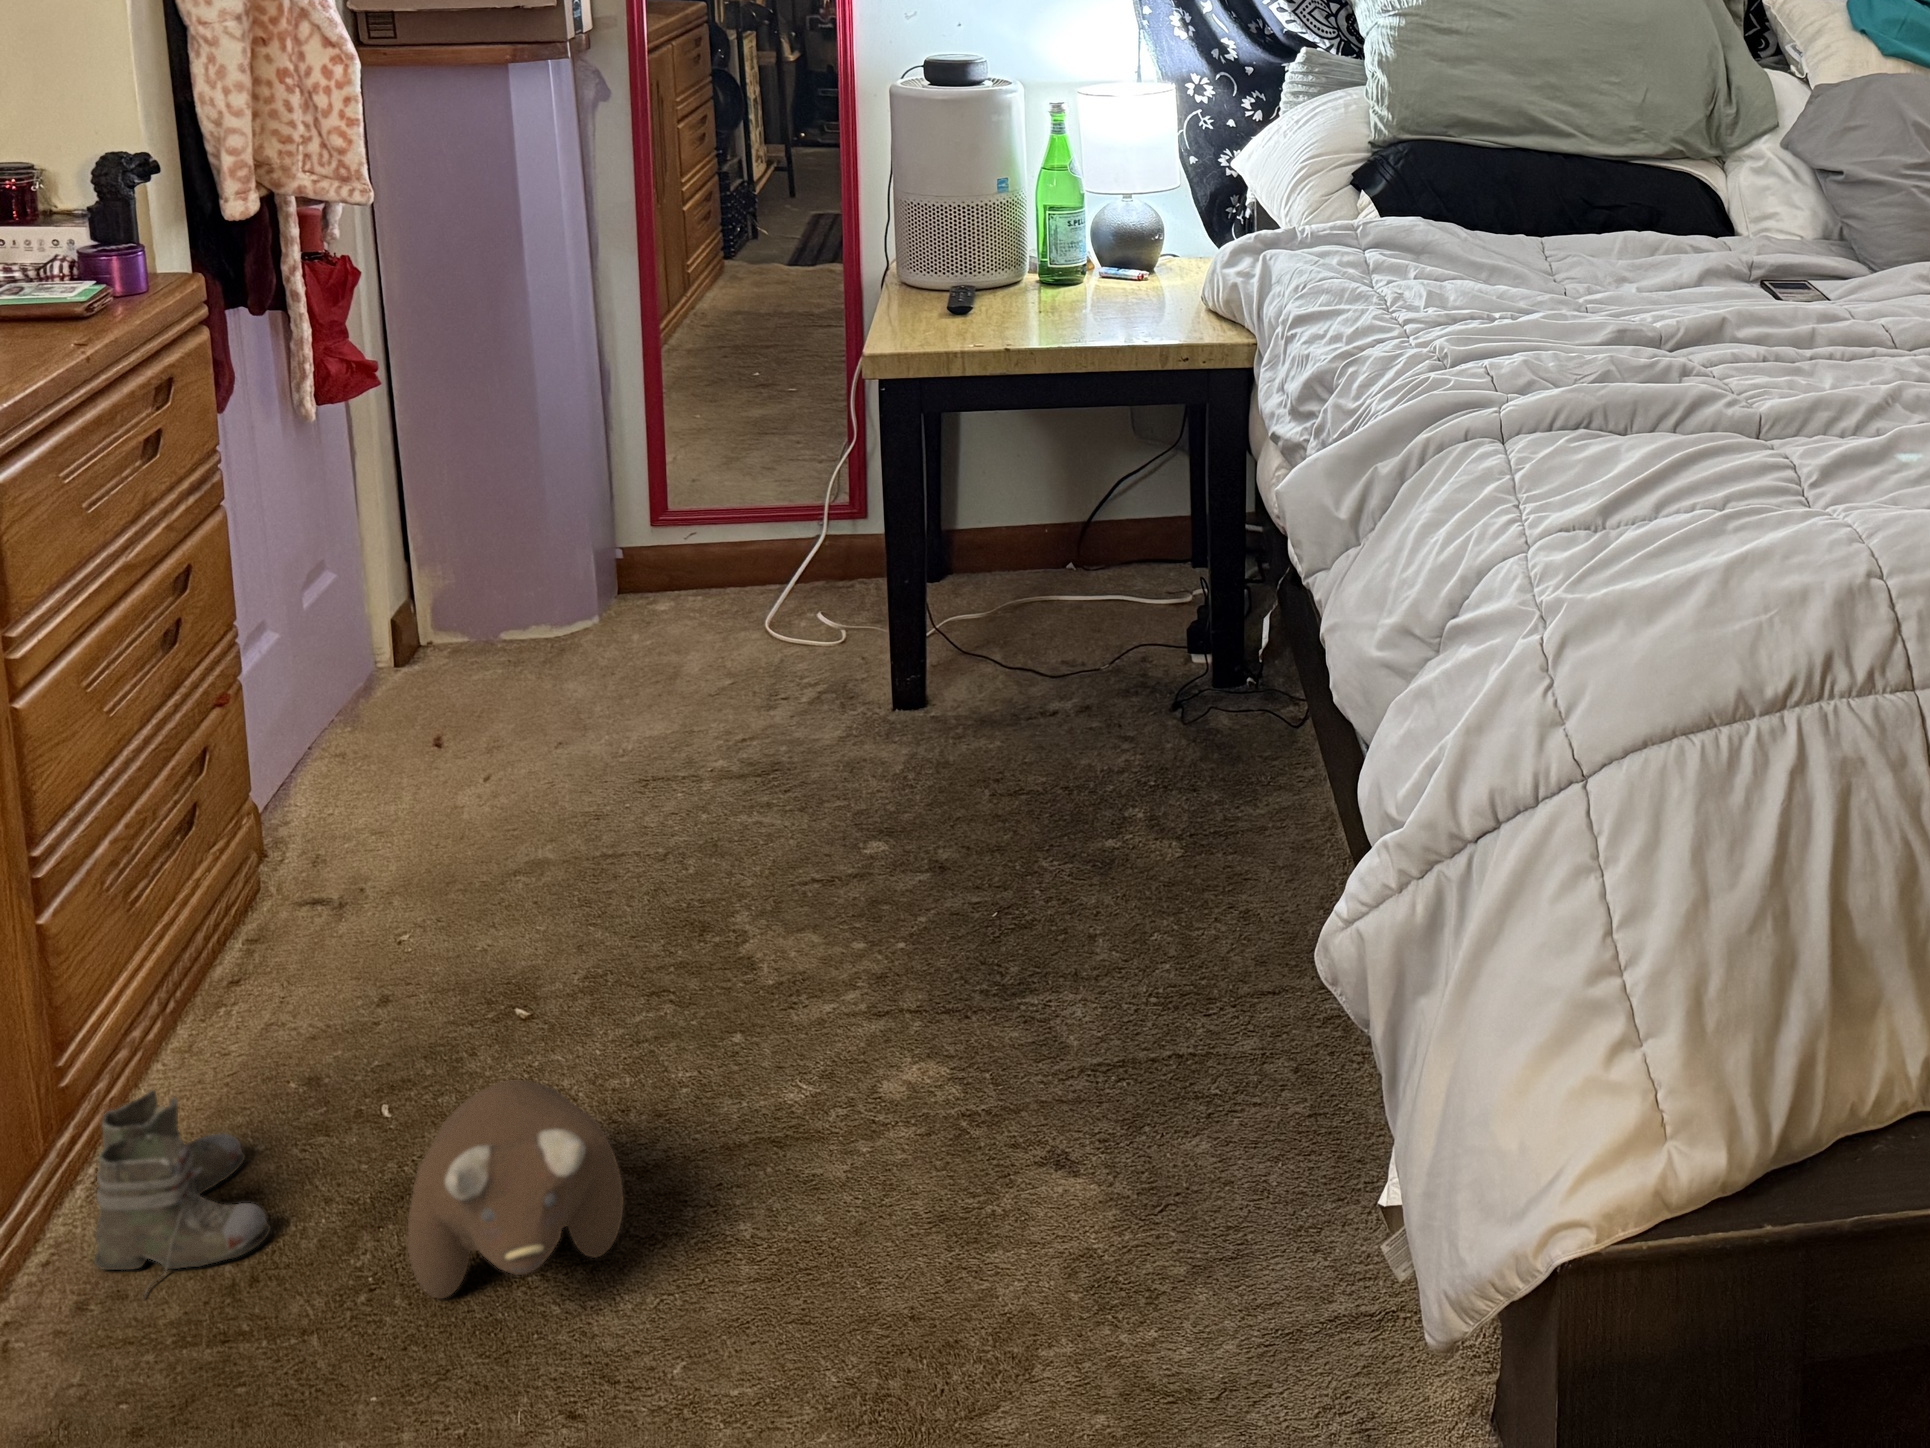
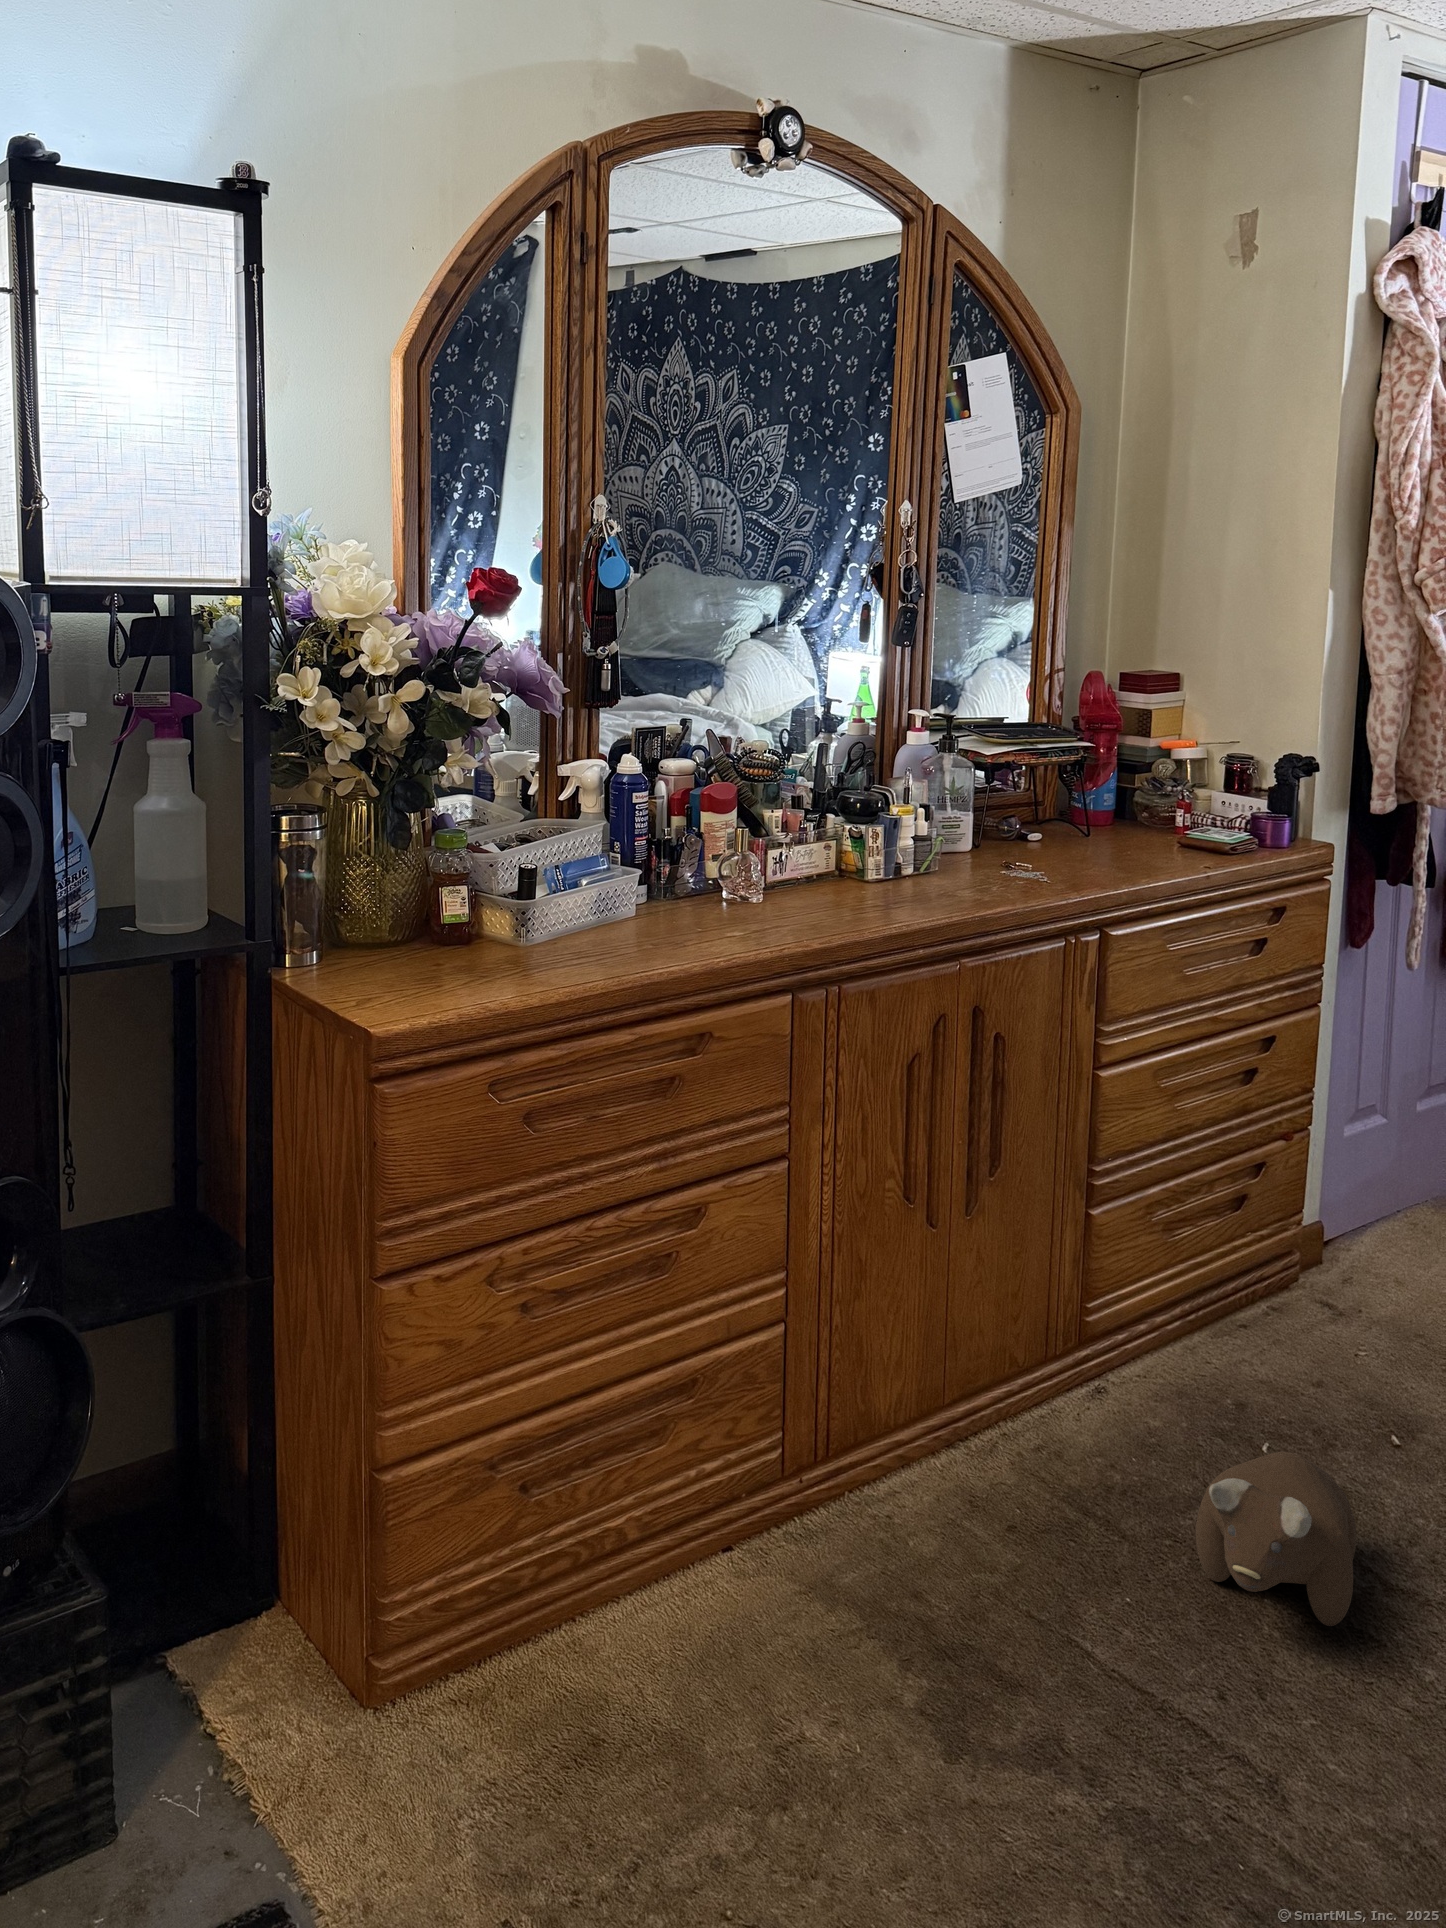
boots: present [94,1090,270,1279] -> none [1056,1348,1170,1480]

